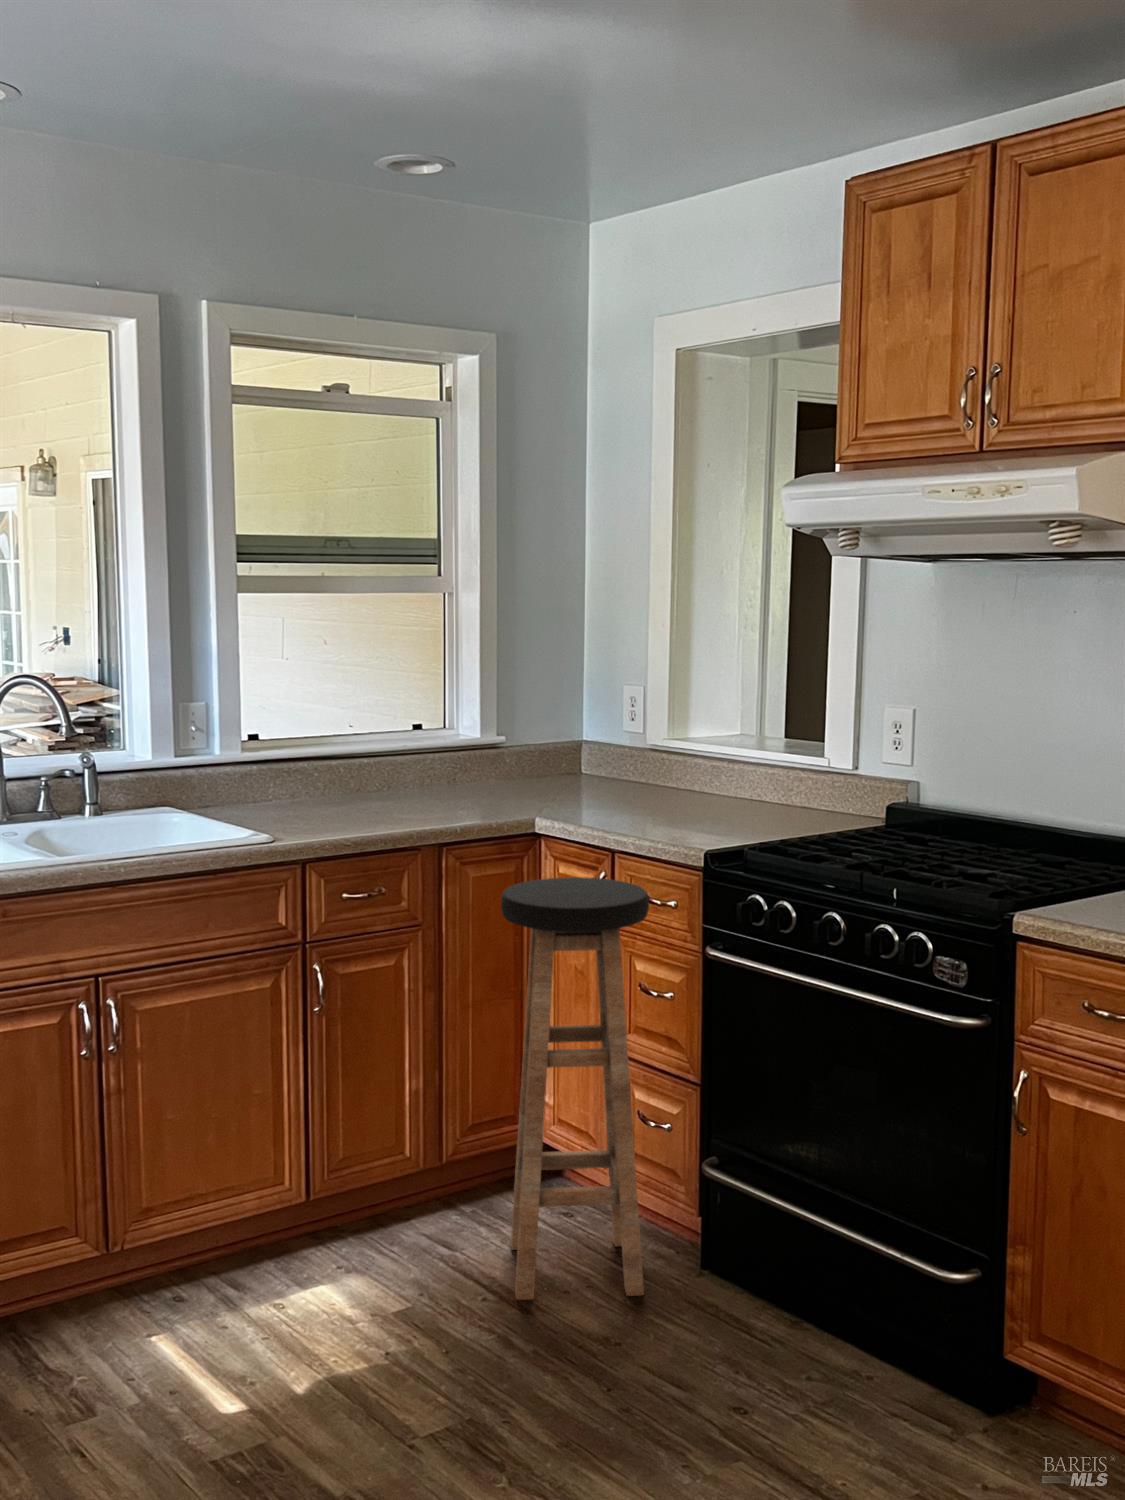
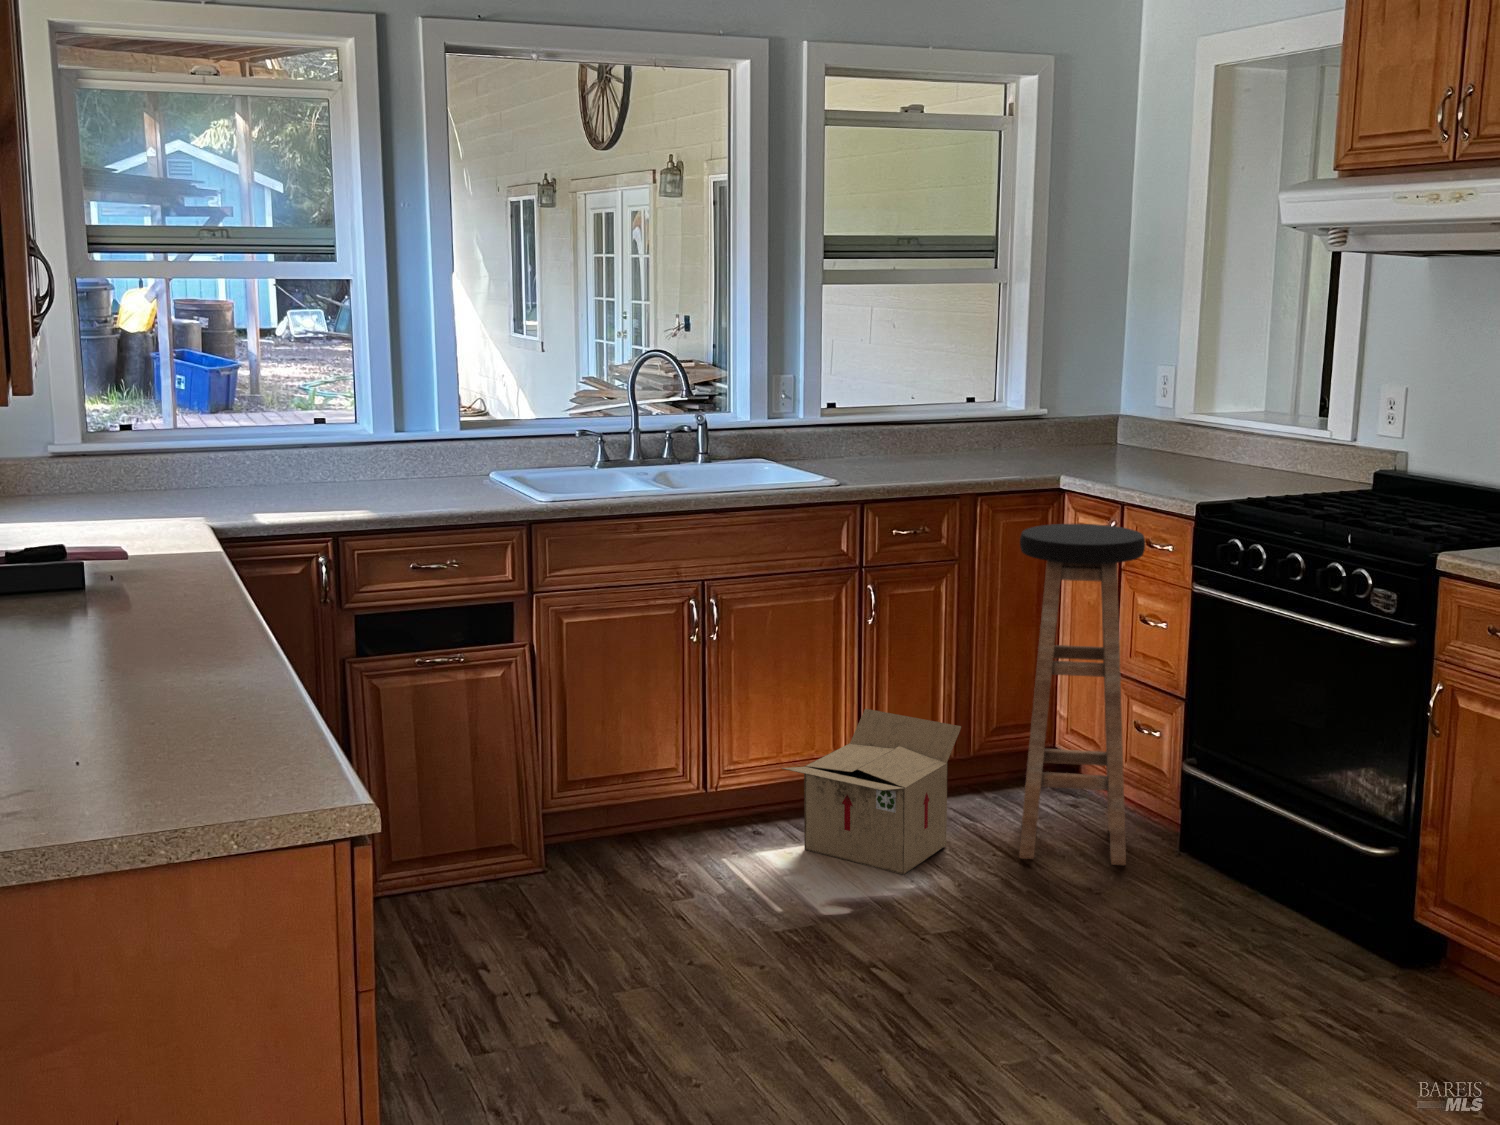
cardboard box: none [210,1121,437,1346] -> present [782,709,962,875]

